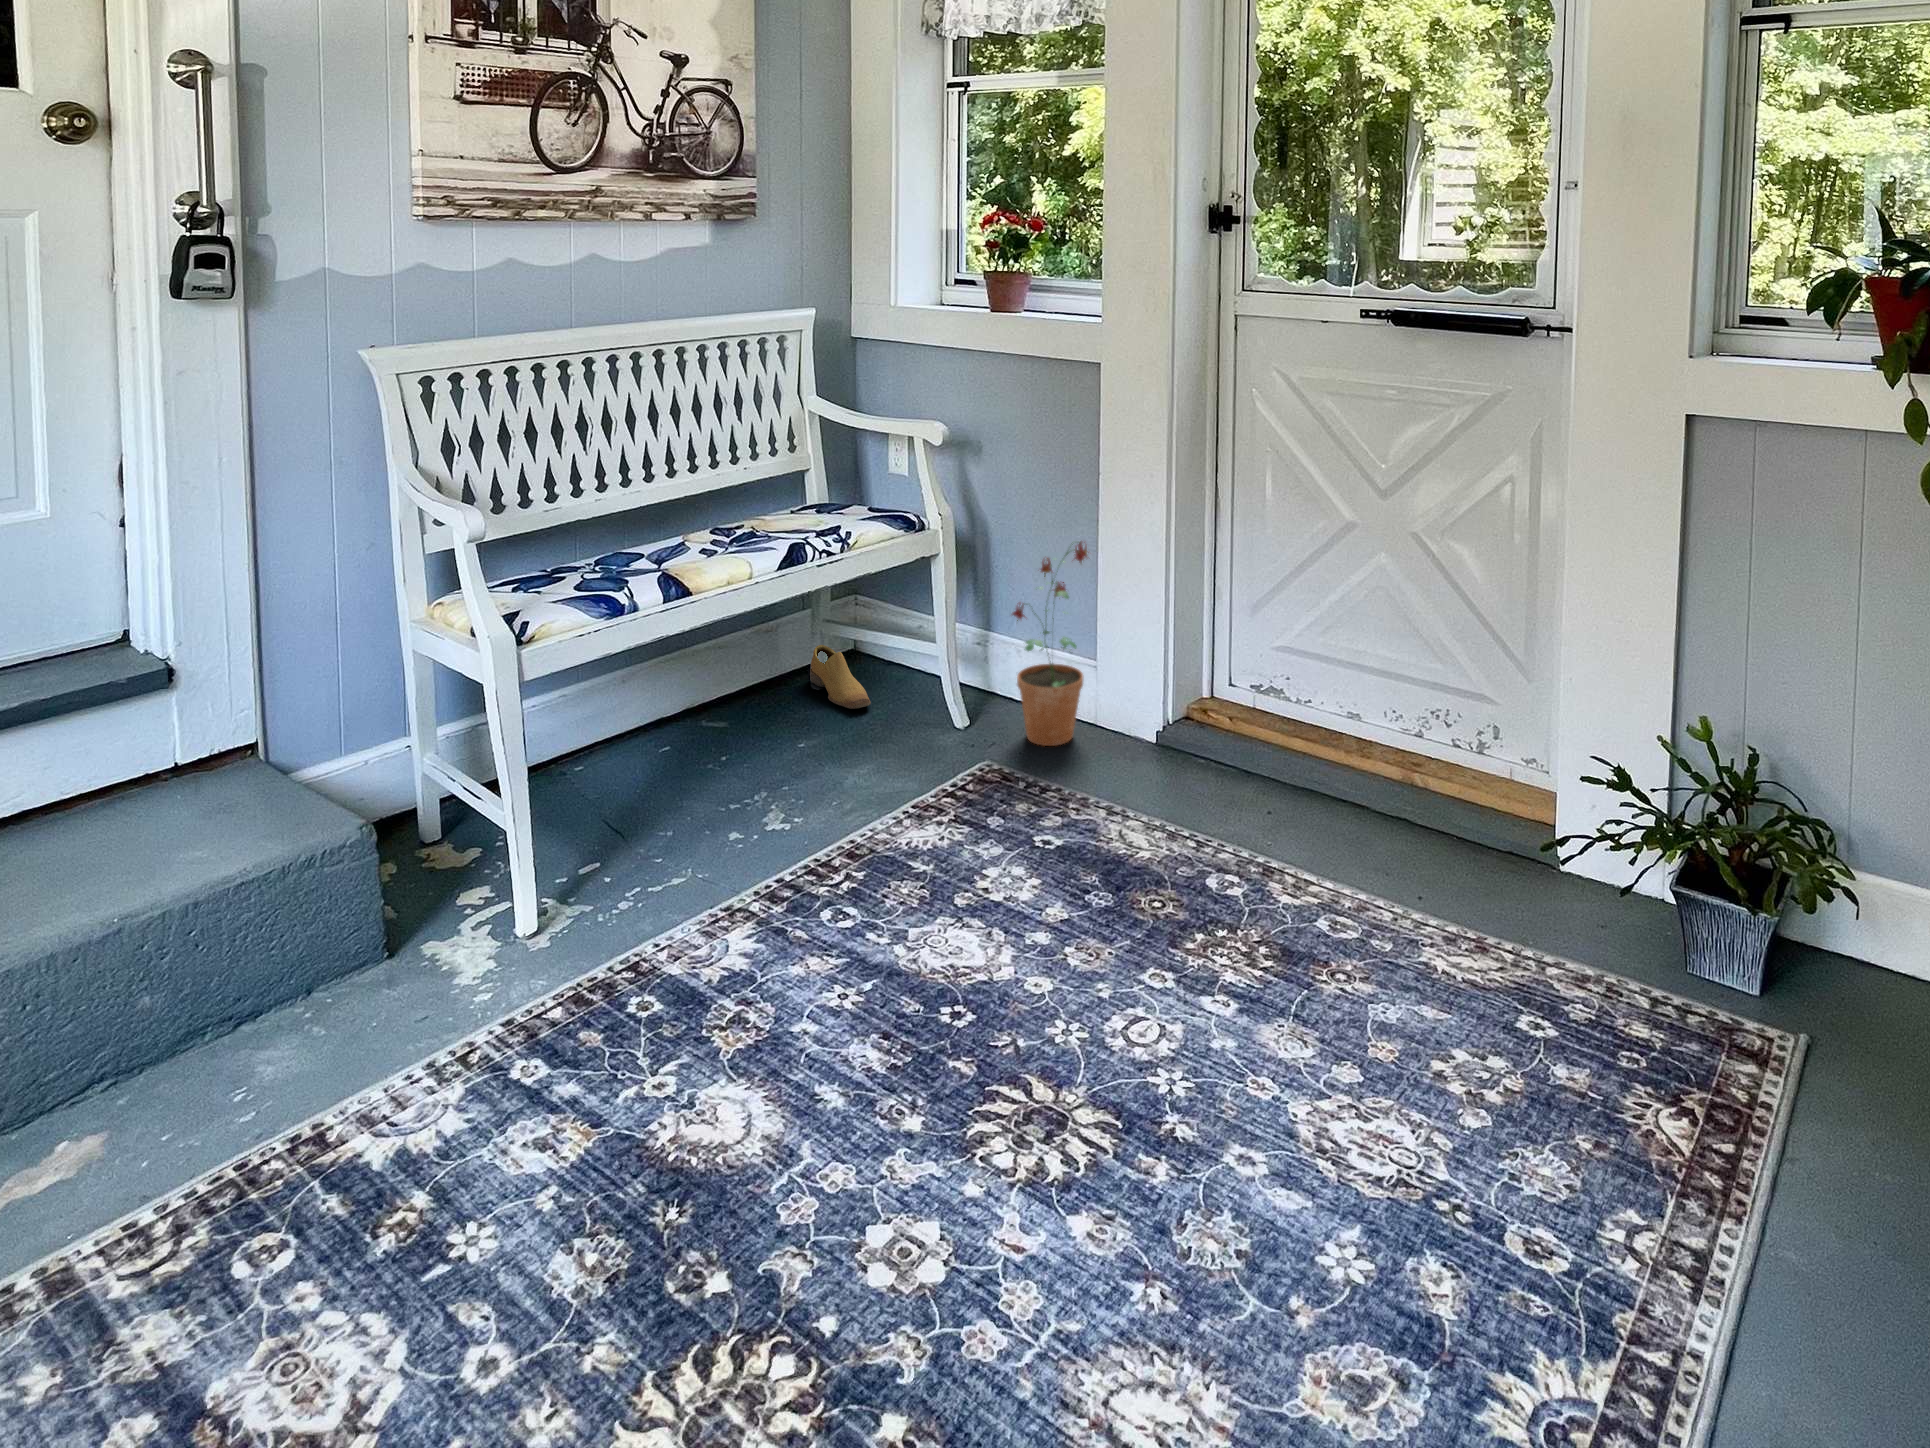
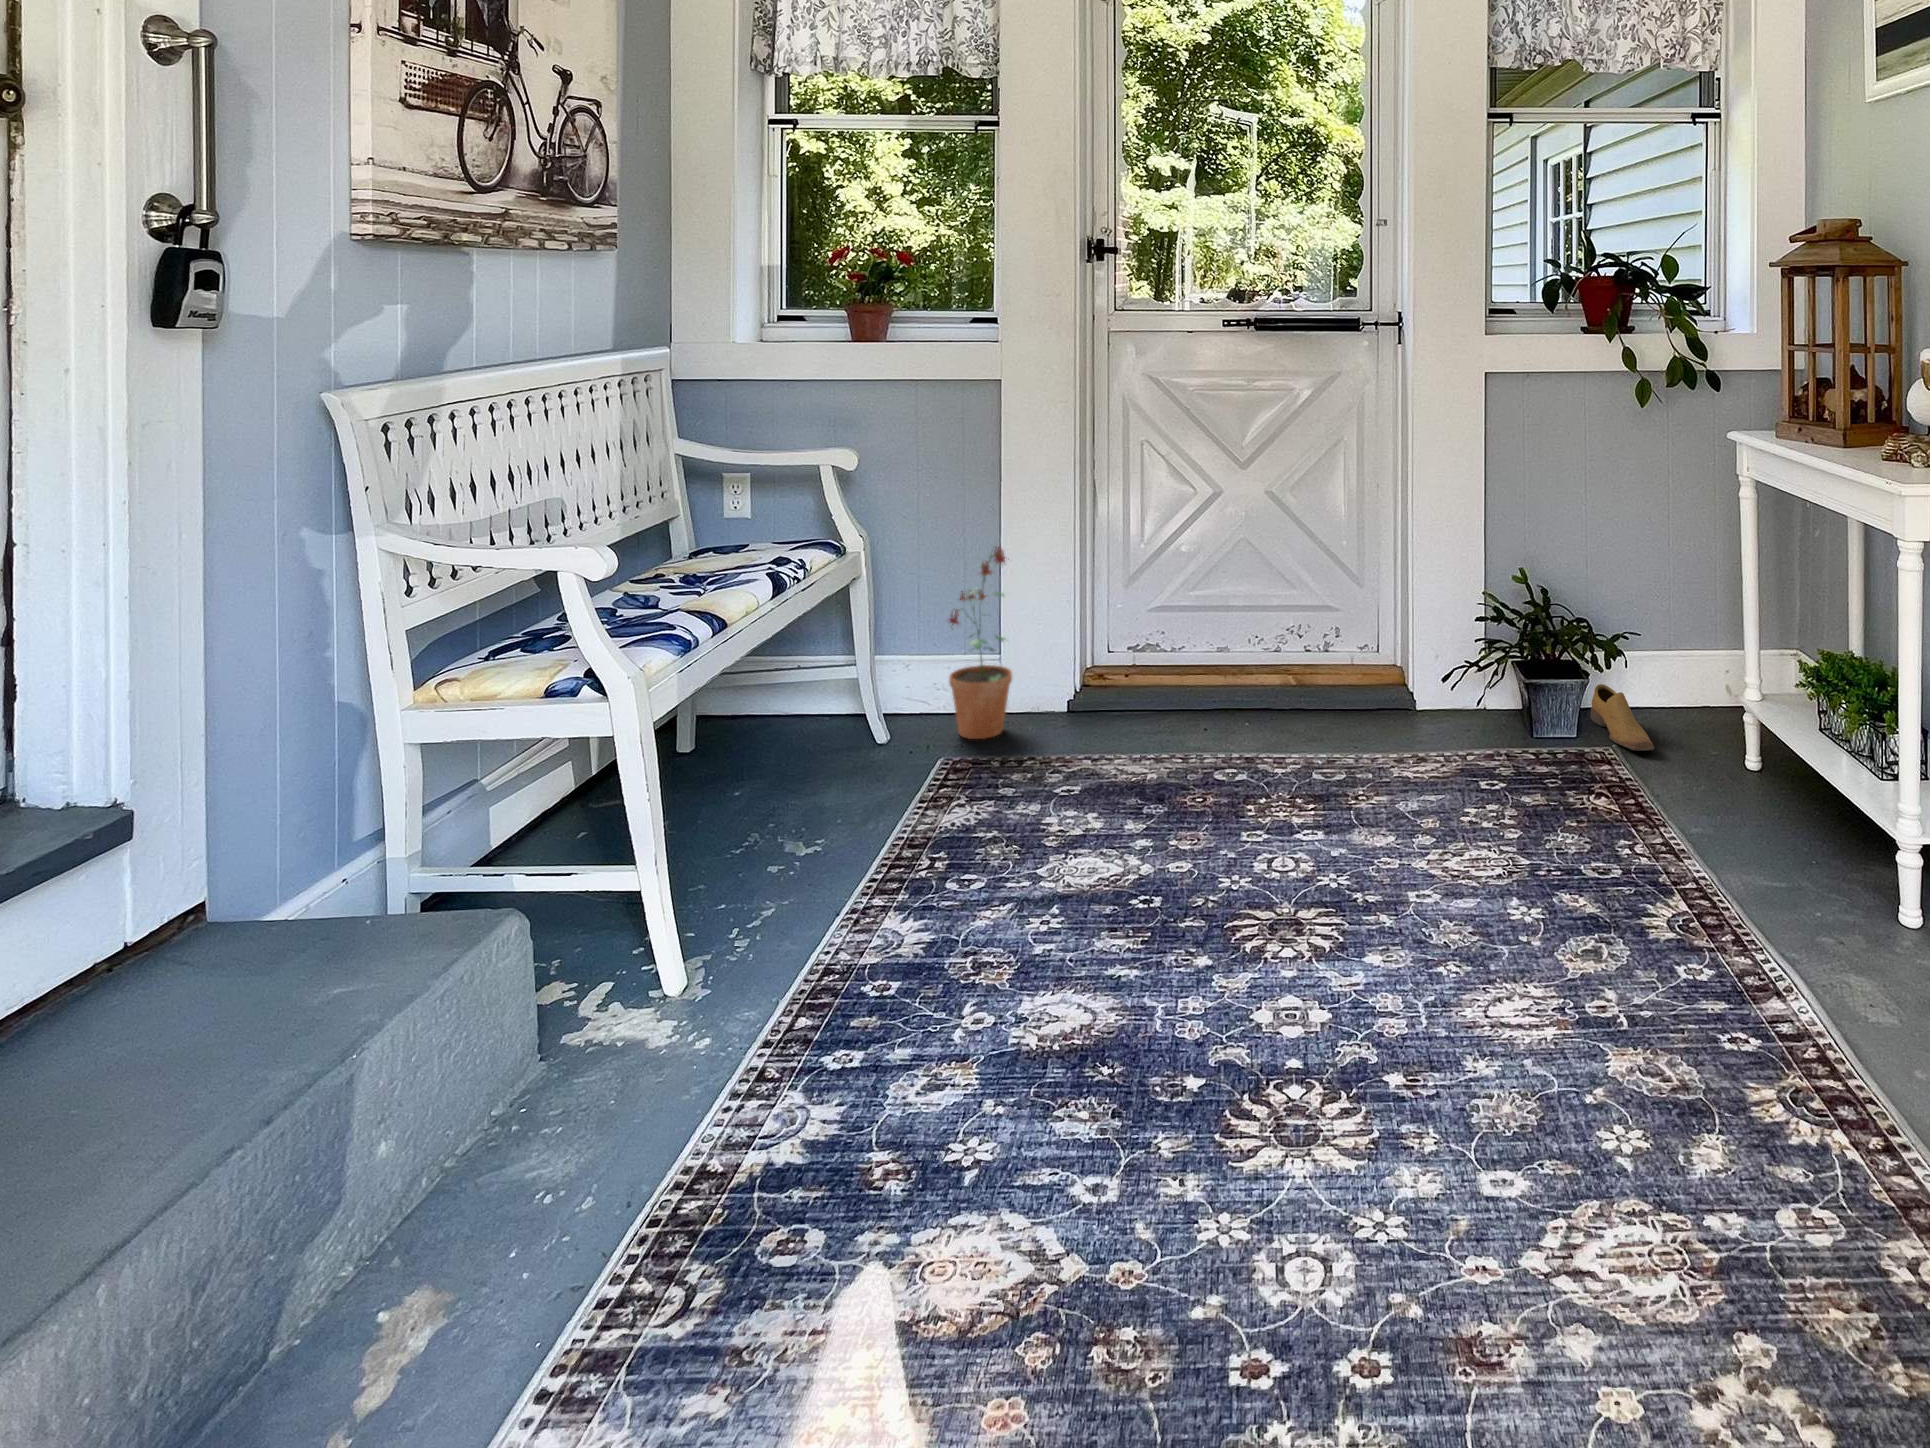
shoe: present [810,645,871,709] -> present [1591,684,1654,751]

